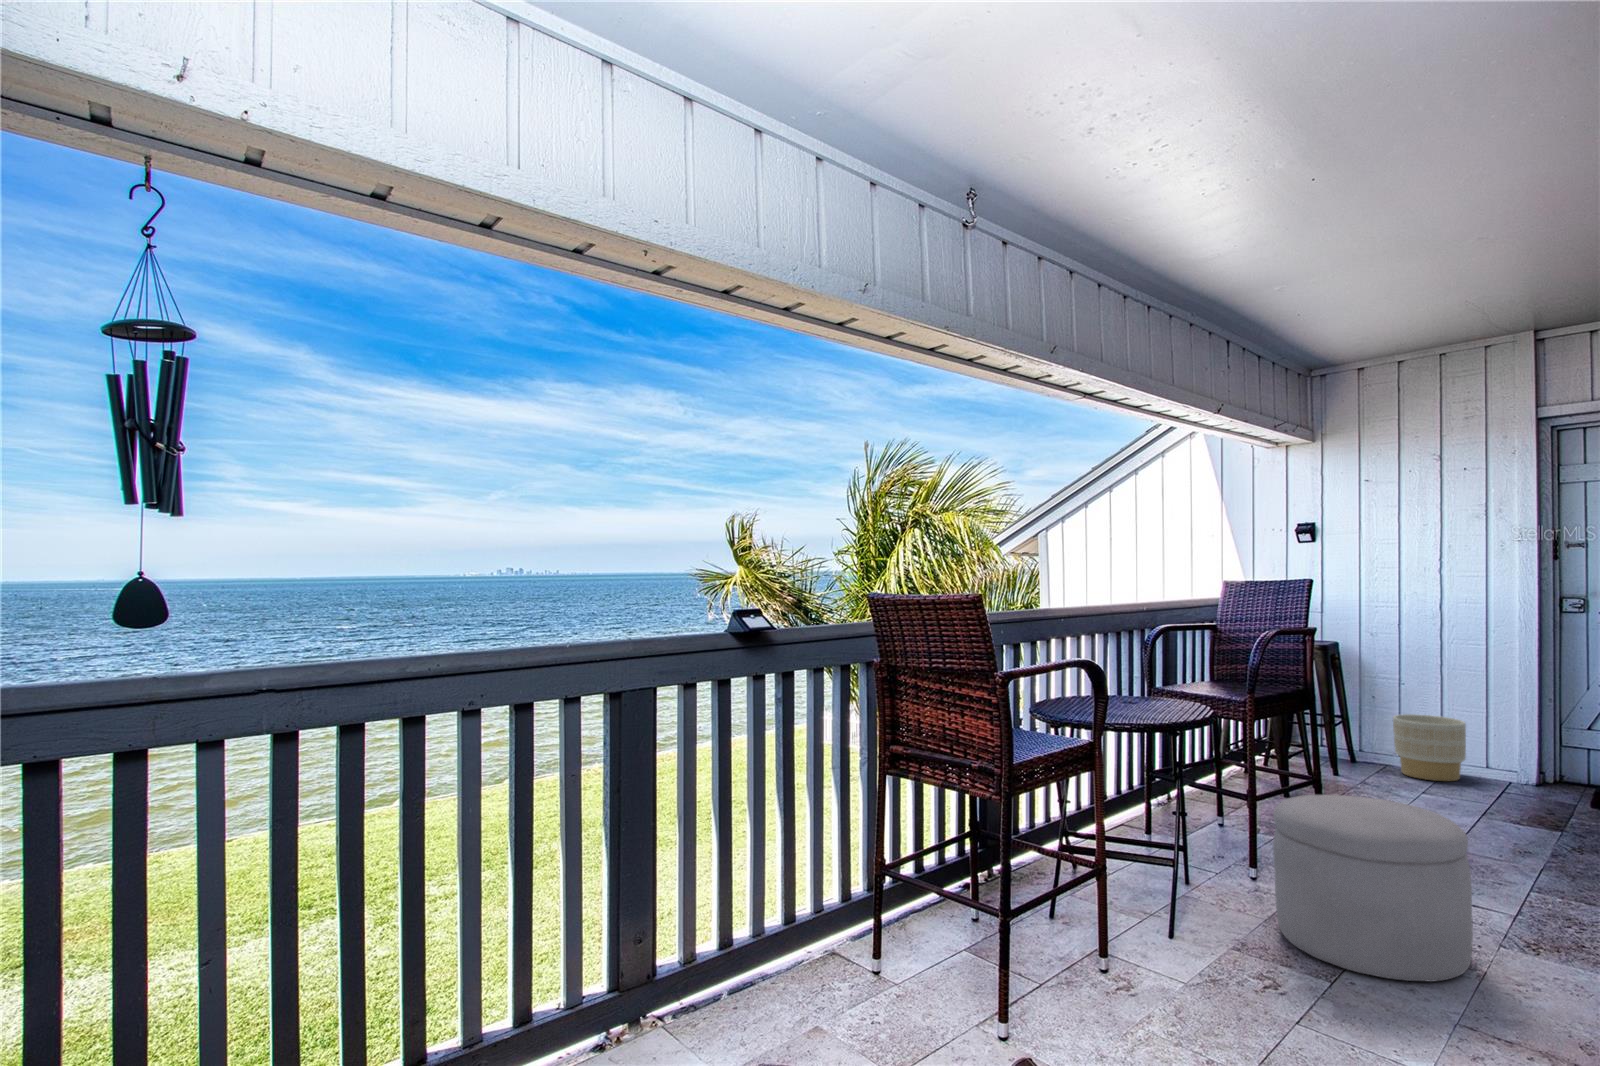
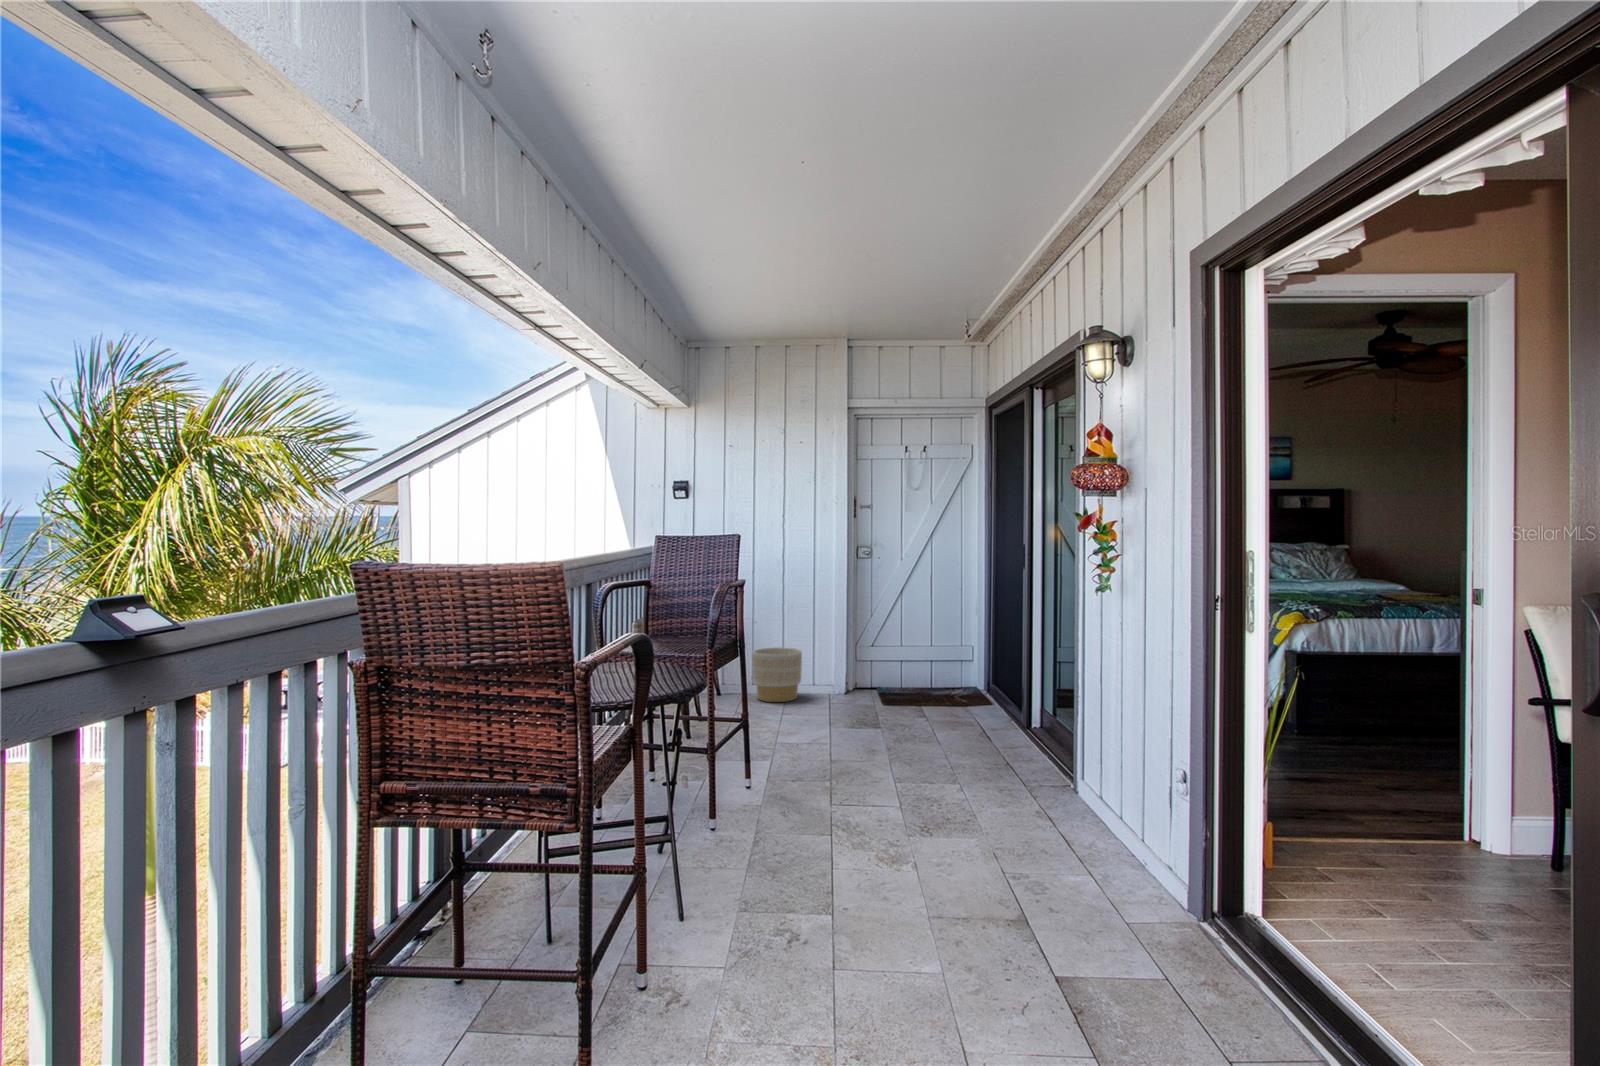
ottoman: present [1273,795,1473,982] -> none [758,732,907,897]

